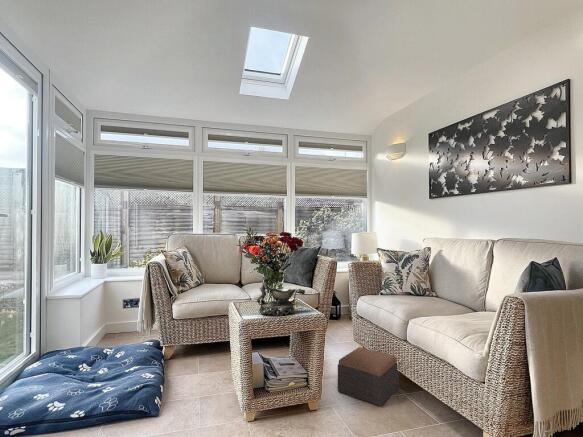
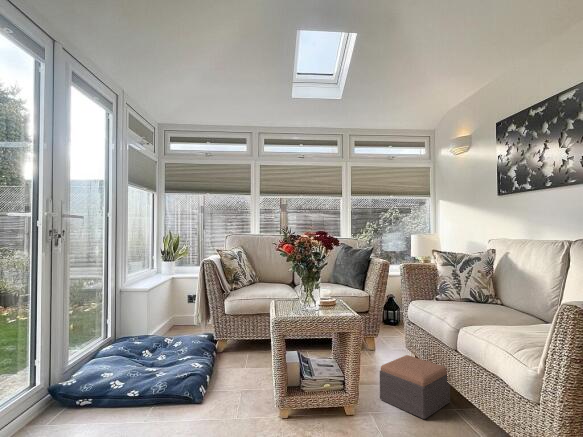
decorative bowl: present [257,275,305,316] -> none [293,274,341,315]

